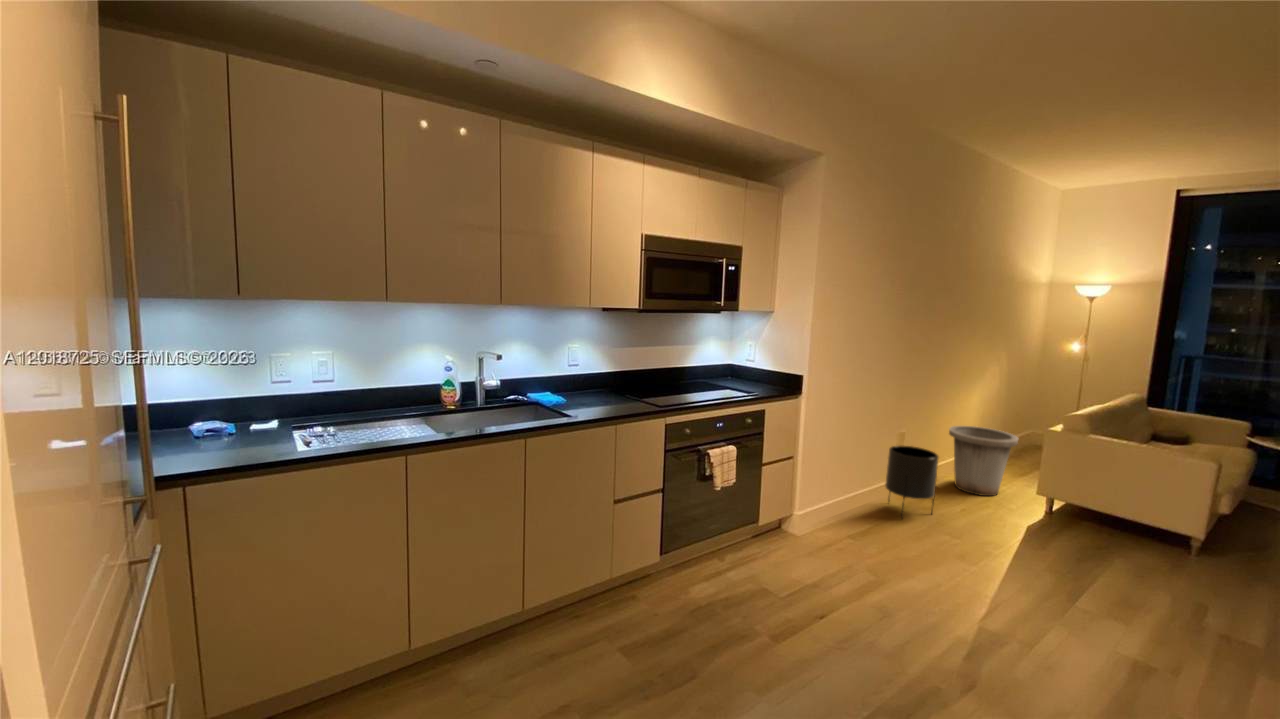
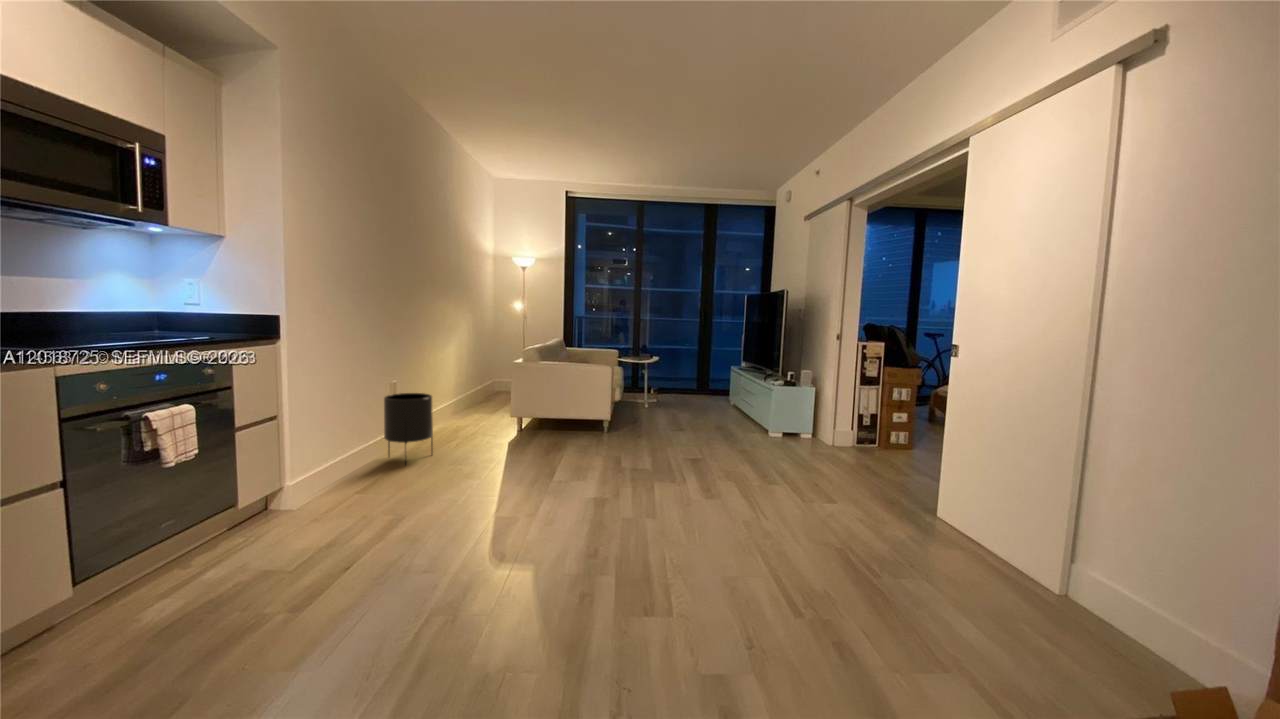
trash can: present [949,426,1018,496] -> none [435,372,491,433]

